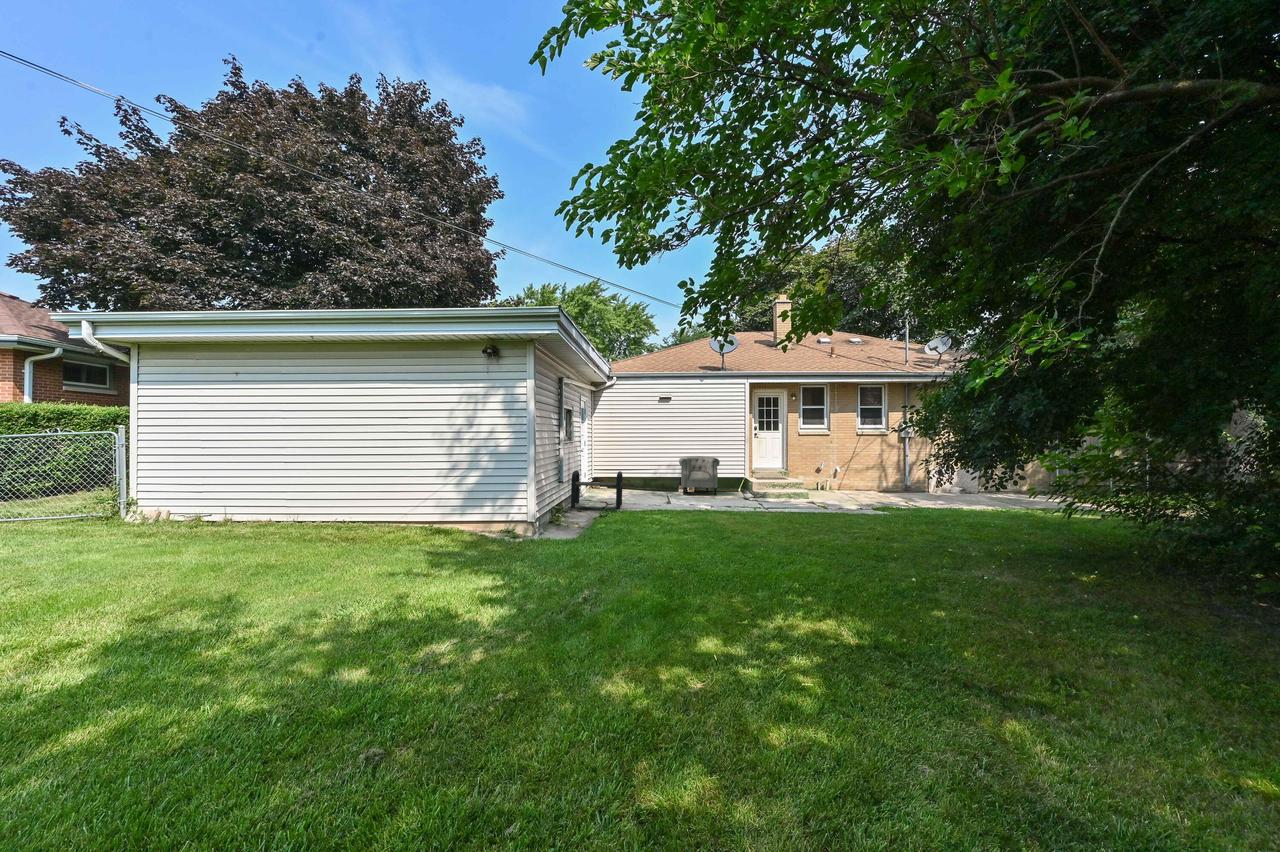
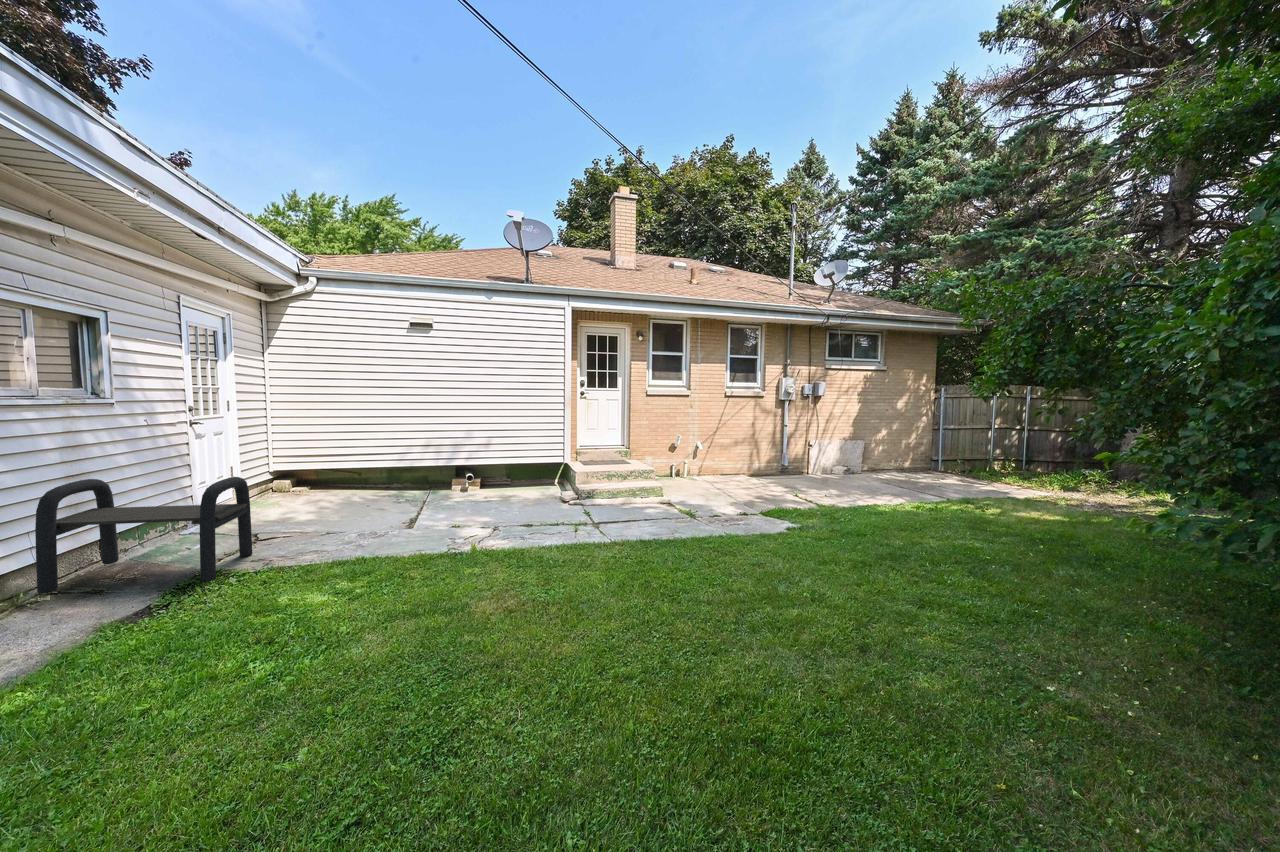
chair: present [679,456,720,495] -> none [441,428,517,502]

